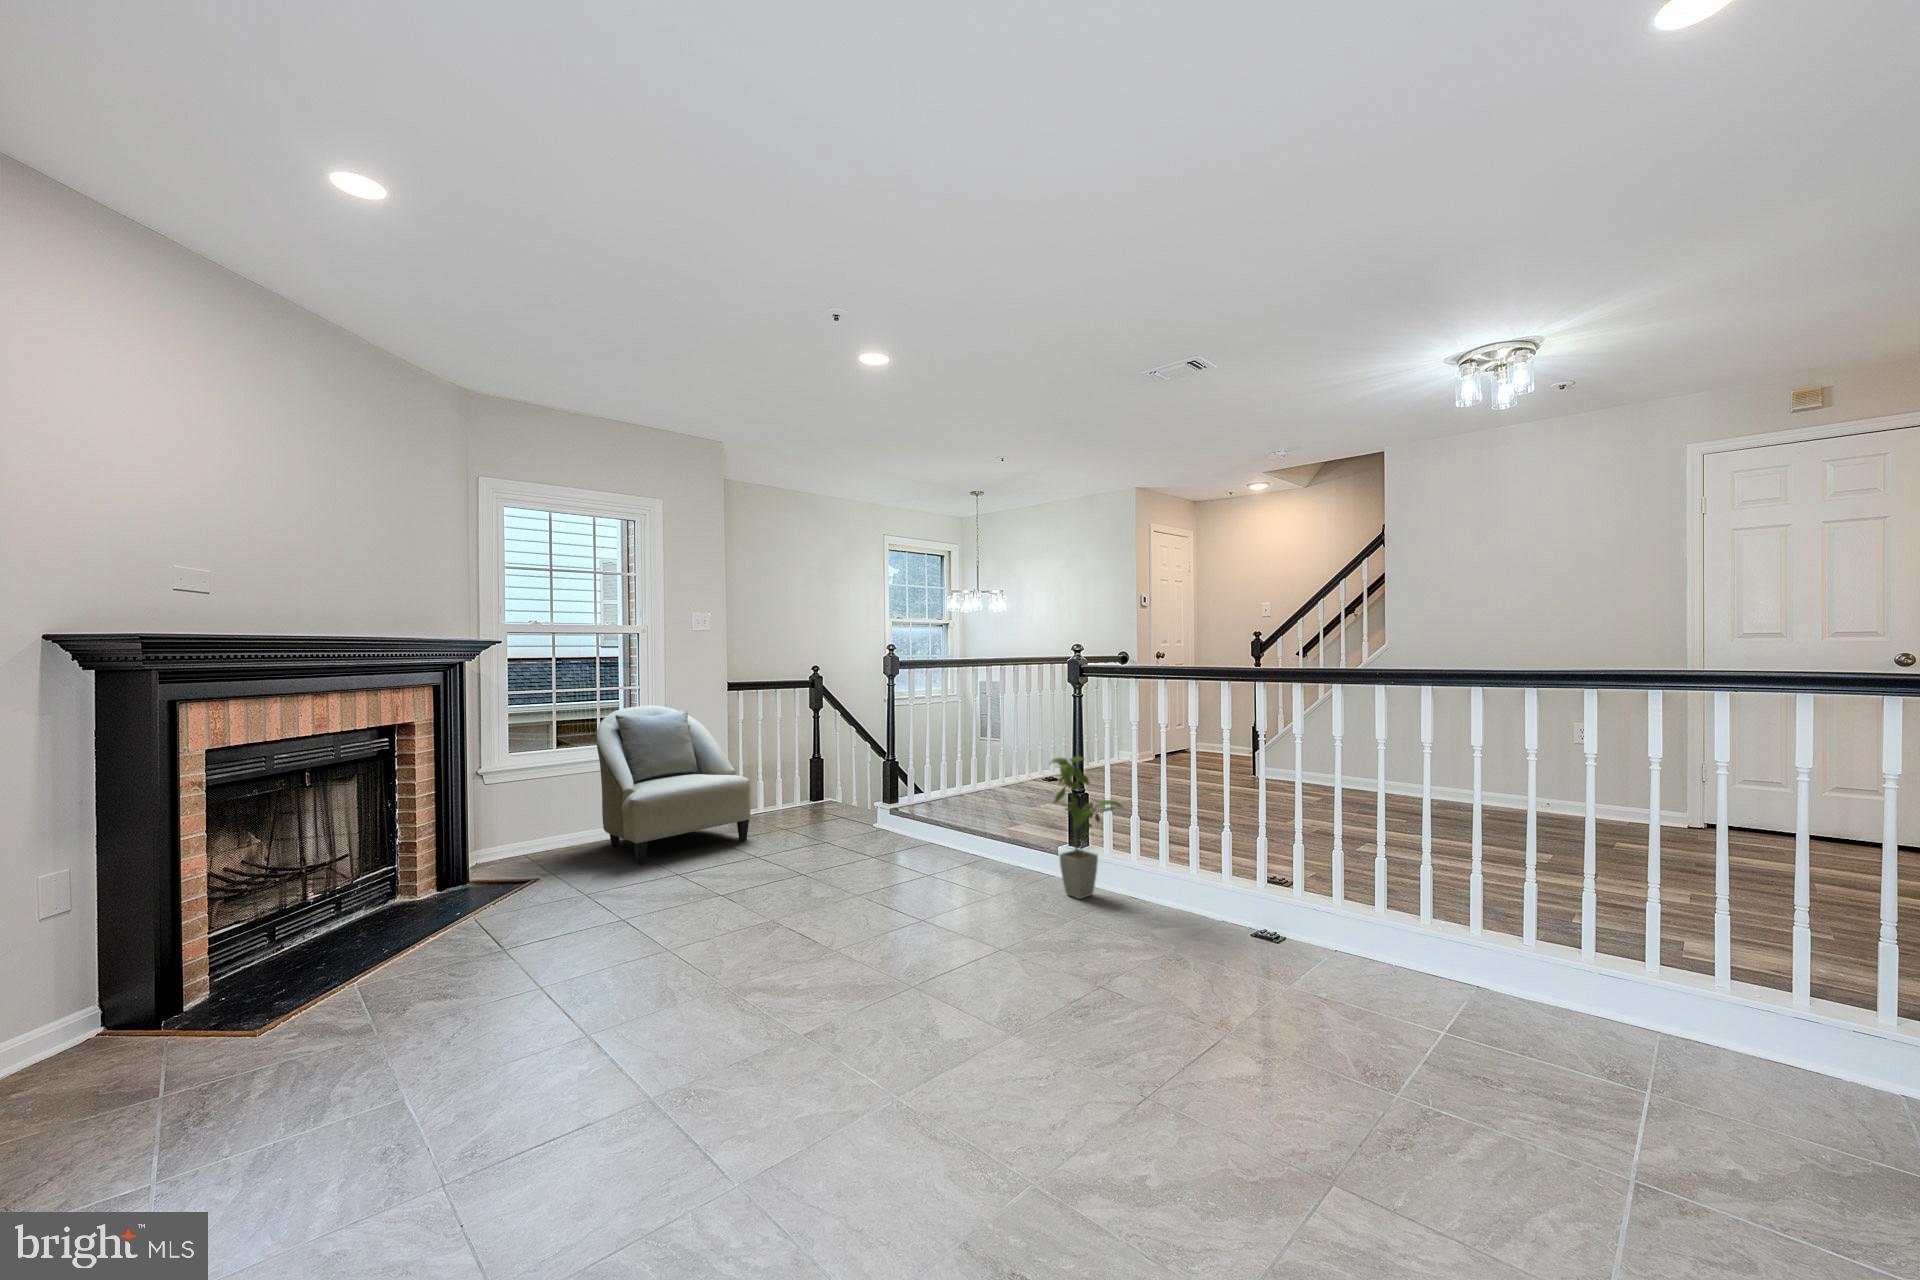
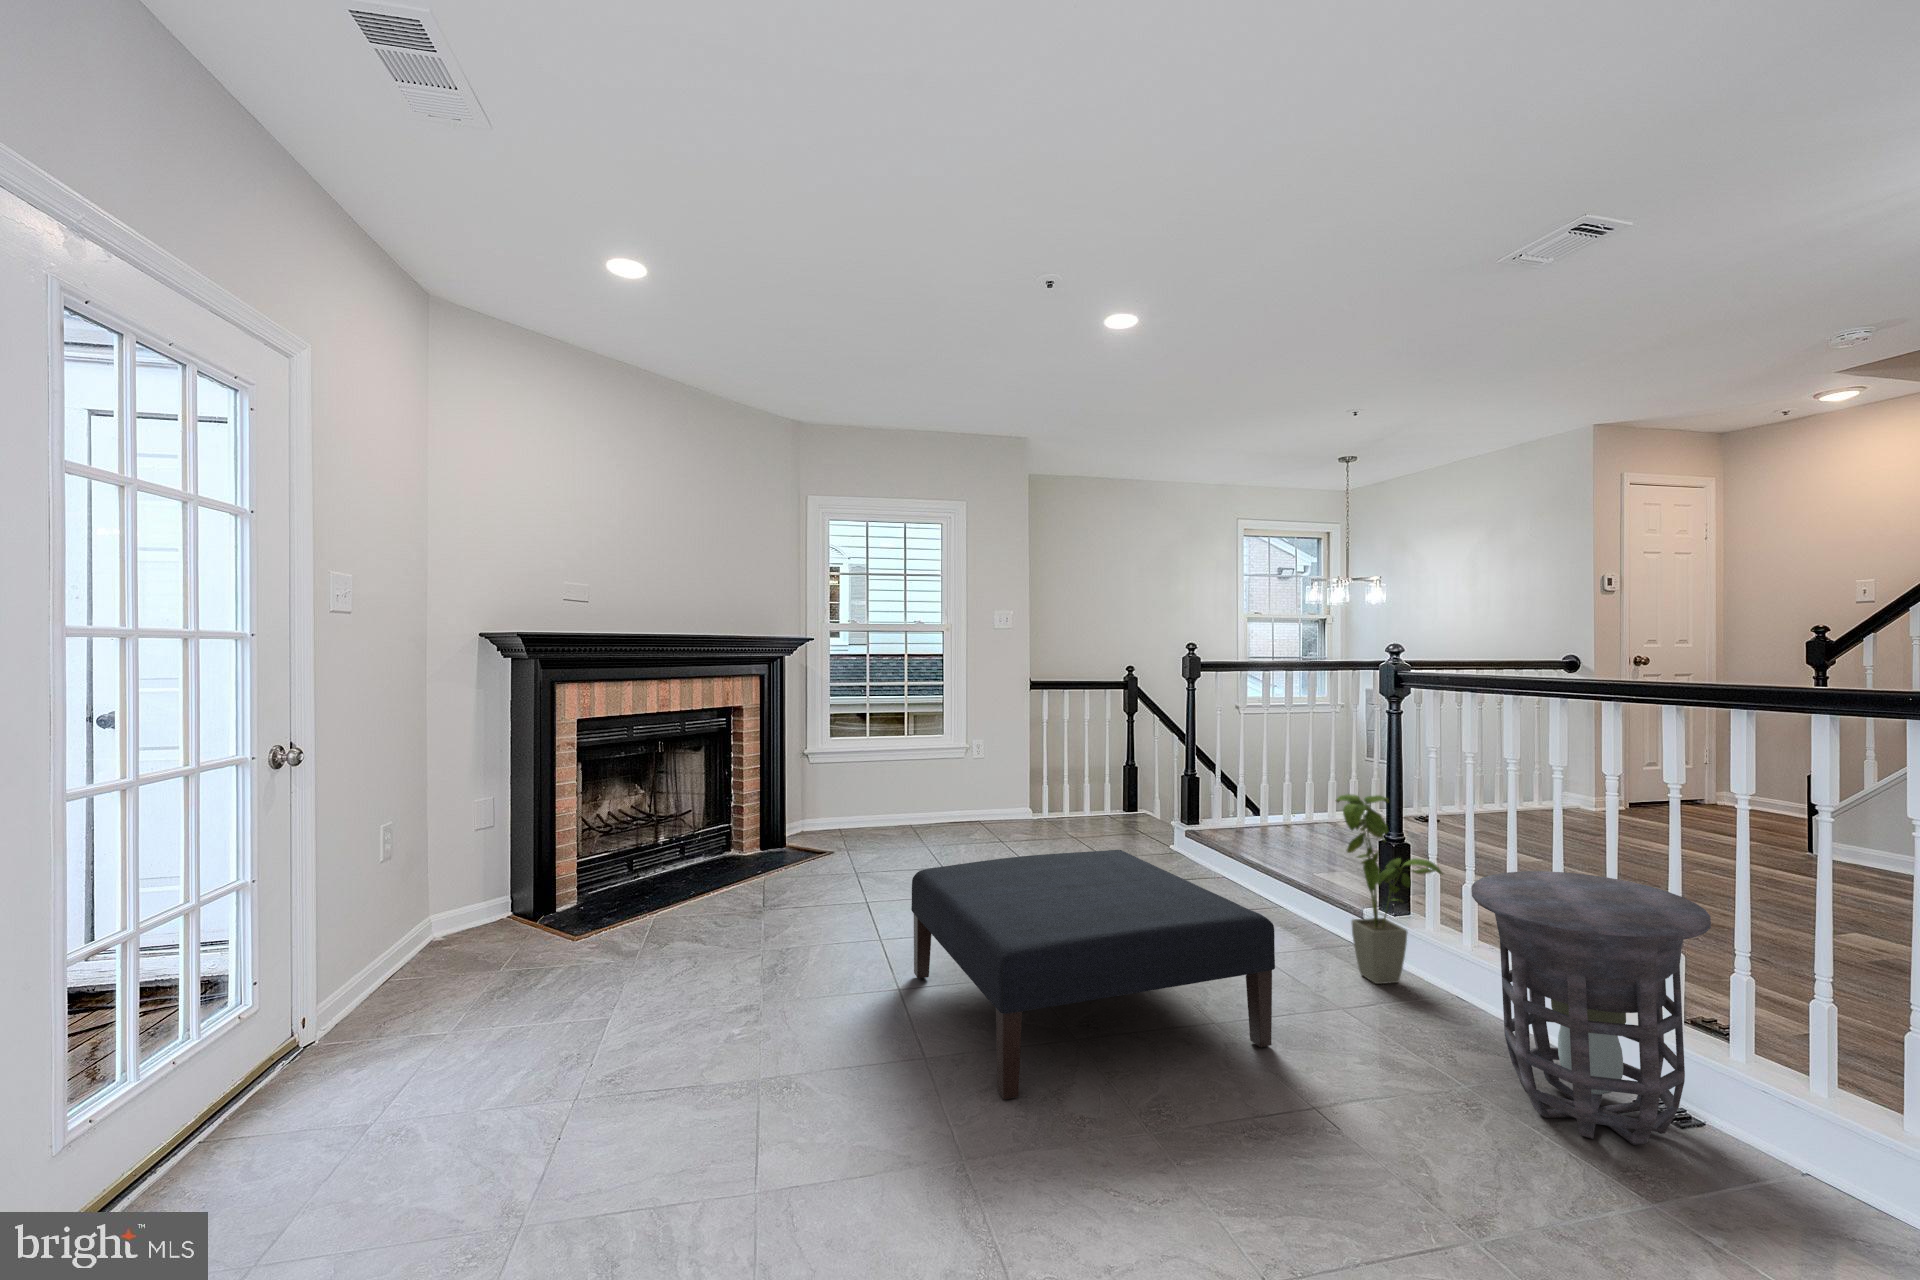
armchair: present [597,706,750,865] -> none [898,700,1036,855]
side table: none [1168,794,1300,964] -> present [1471,871,1711,1145]
ottoman: none [712,825,1042,1049] -> present [911,850,1275,1099]

